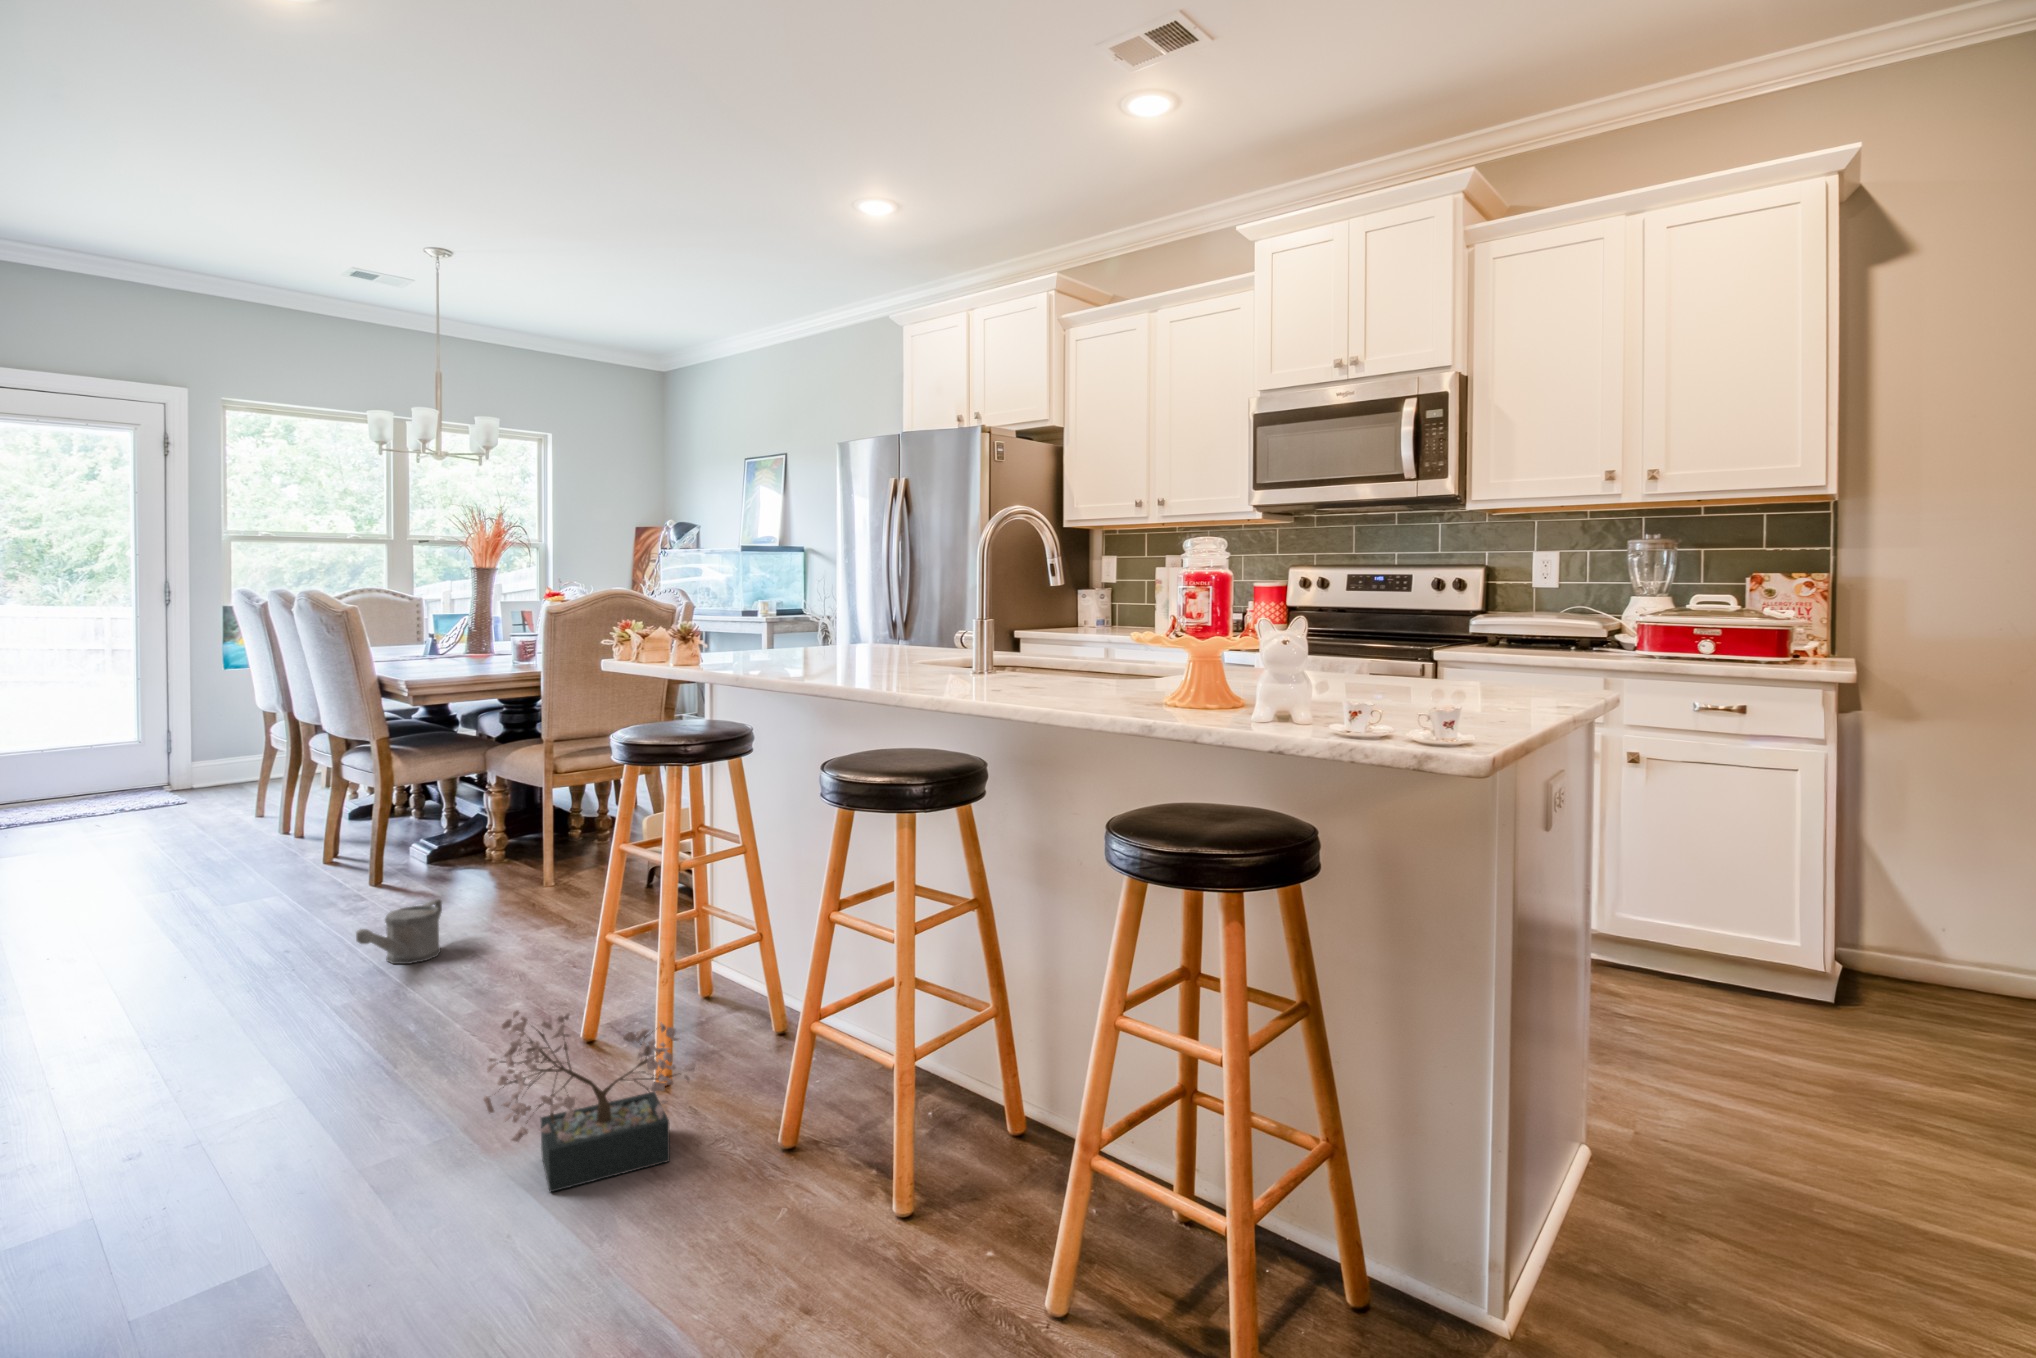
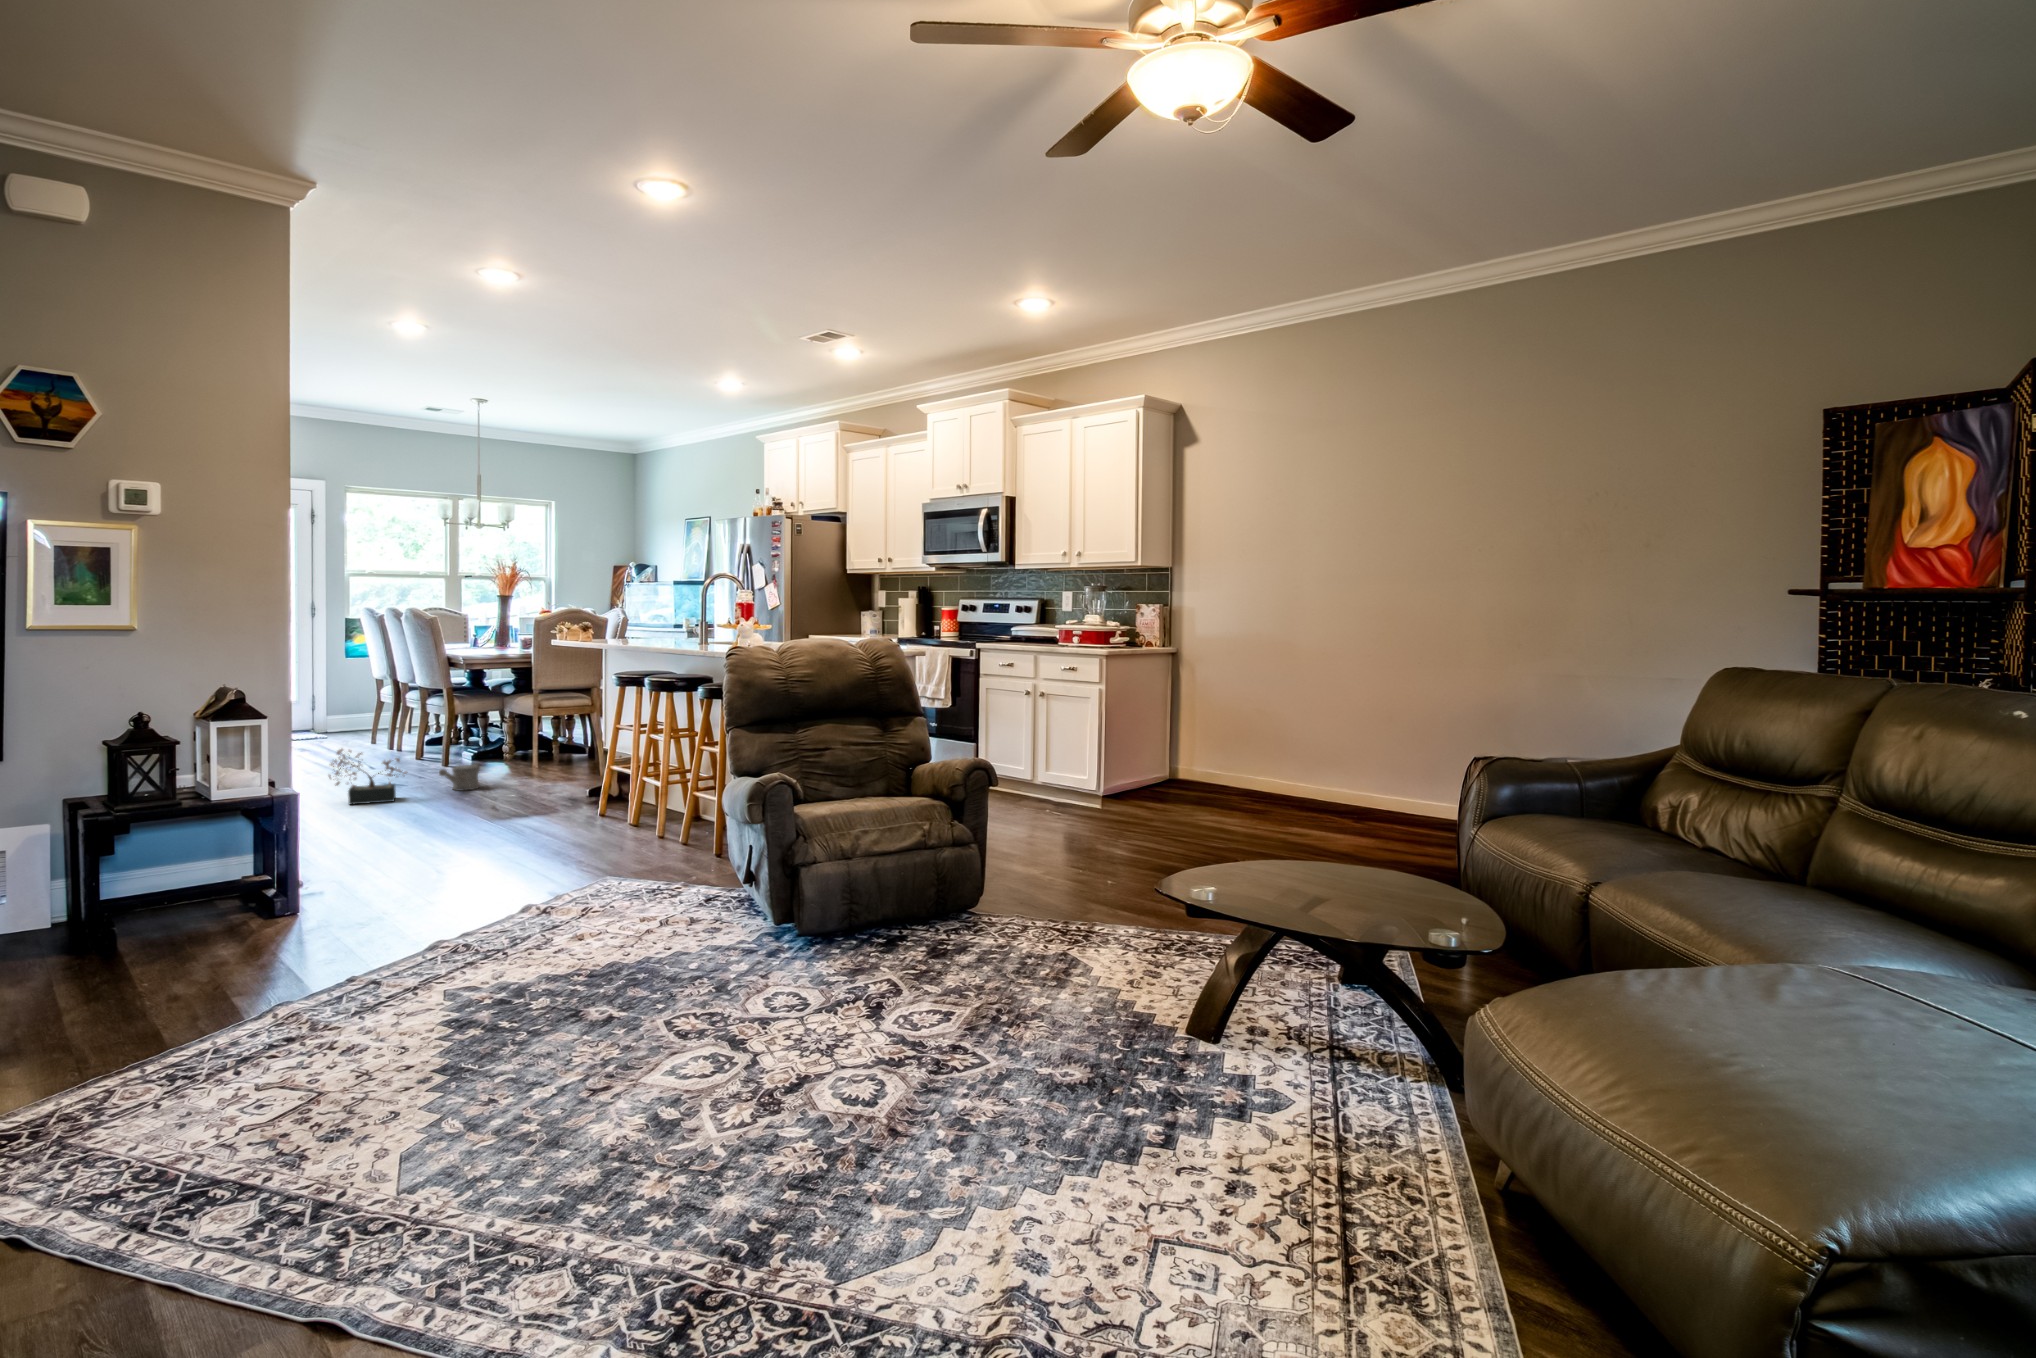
decorative plant: present [483,1011,696,1192] -> present [329,749,407,805]

